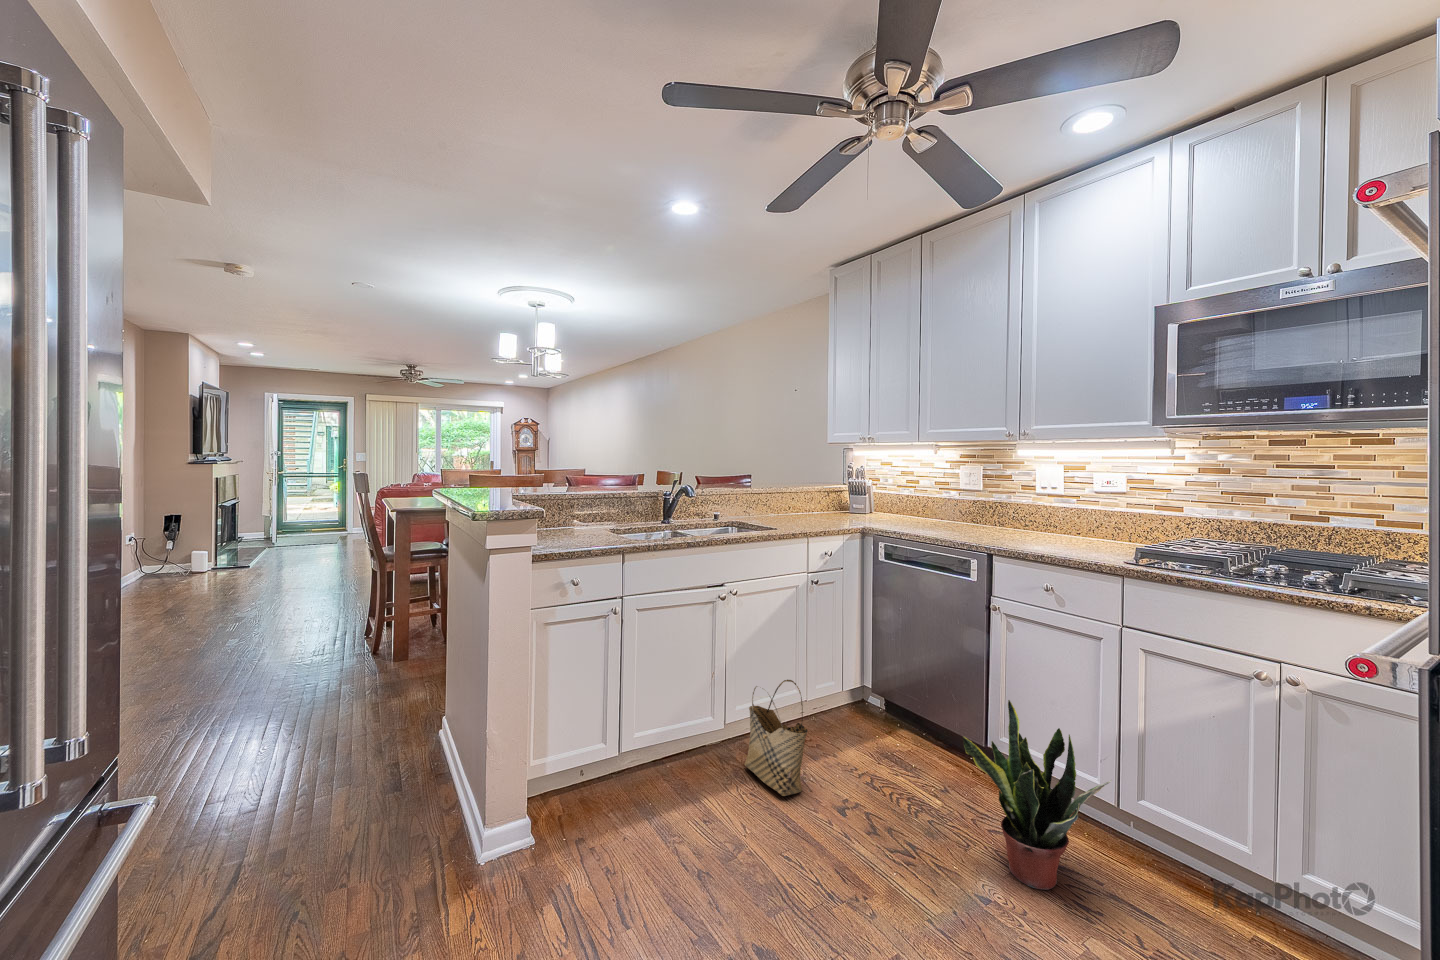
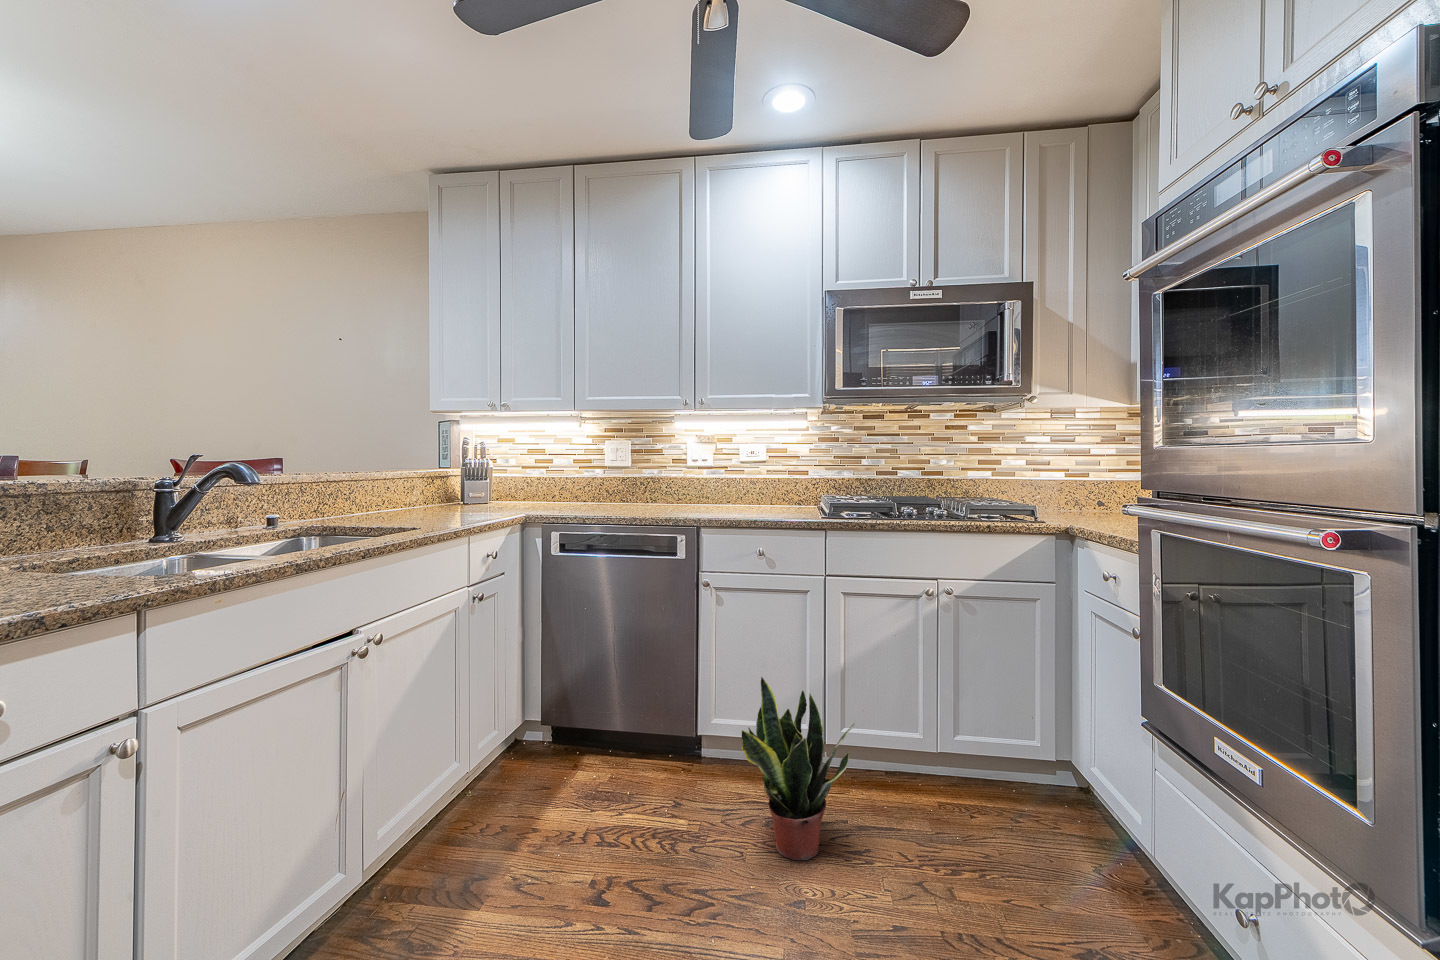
woven basket: present [745,680,808,796] -> none [429,746,540,918]

